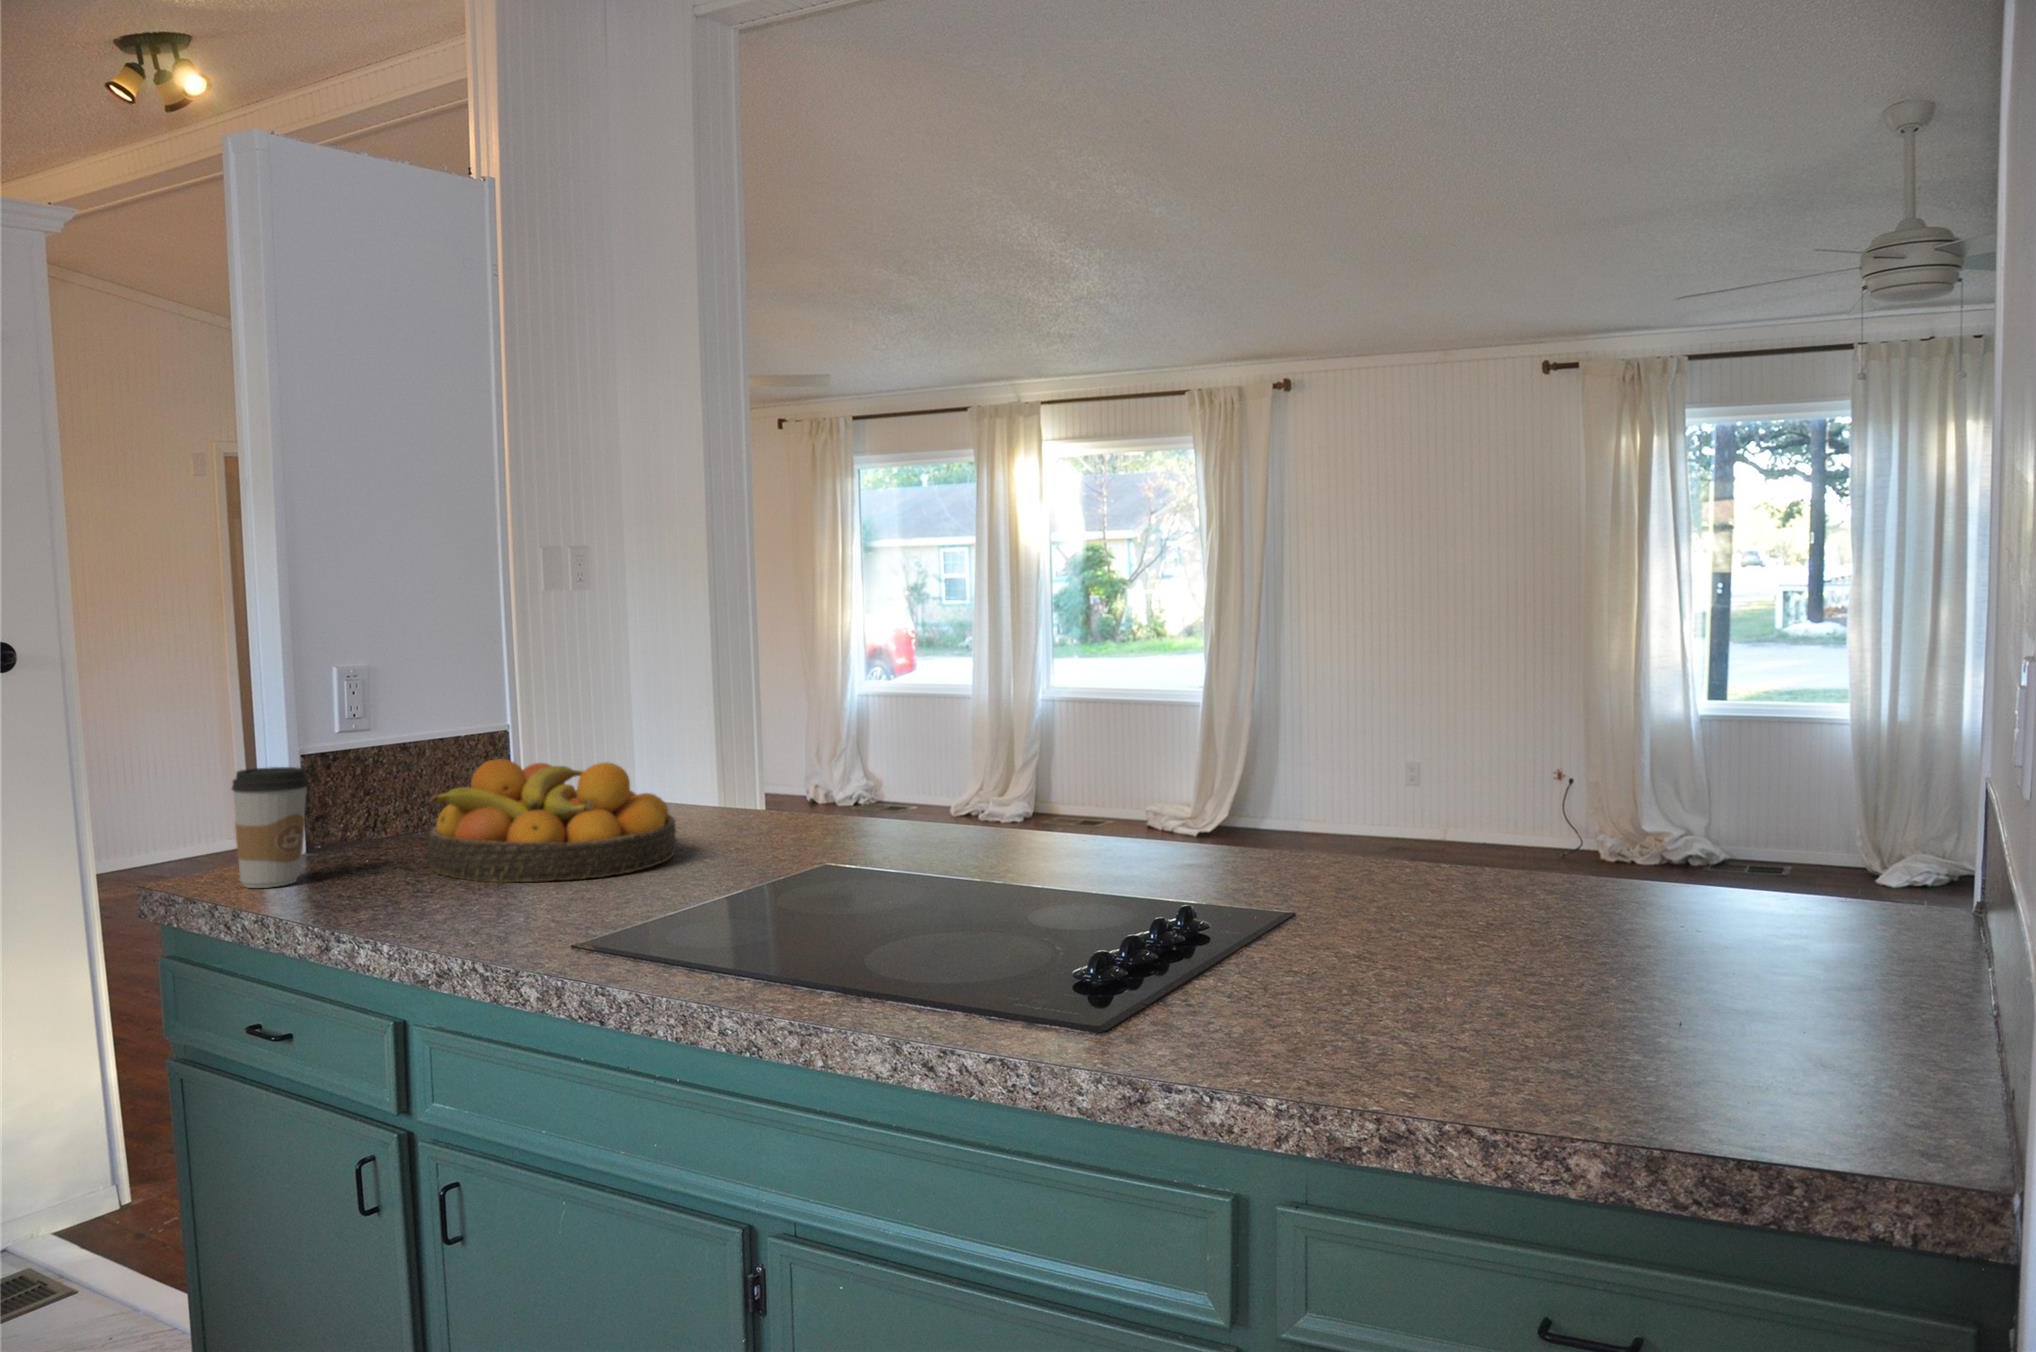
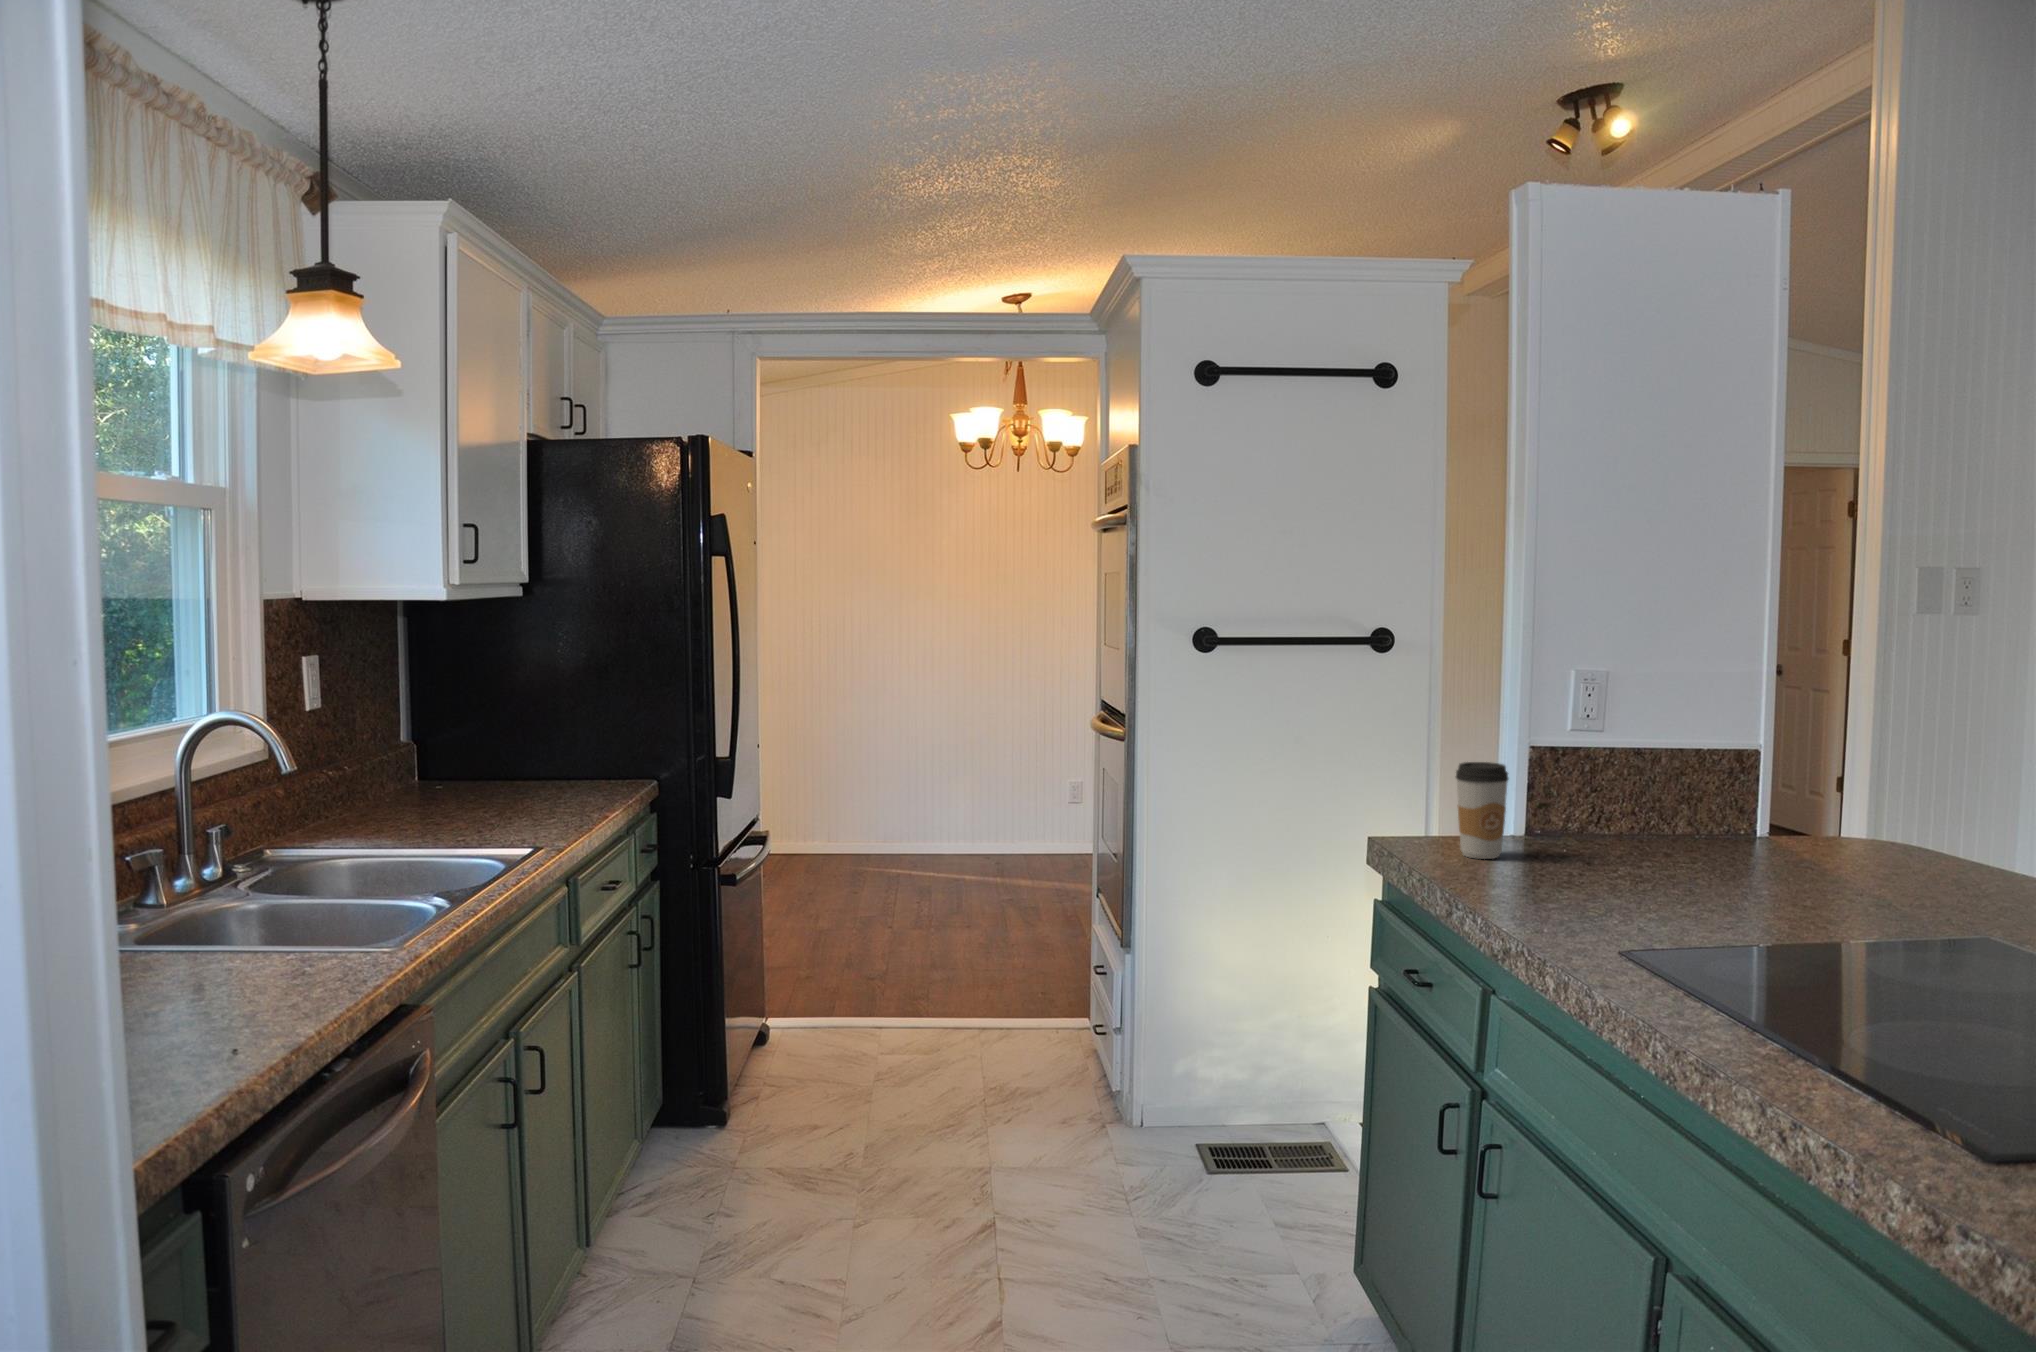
fruit bowl: present [428,759,676,883] -> none [1599,774,1865,909]

